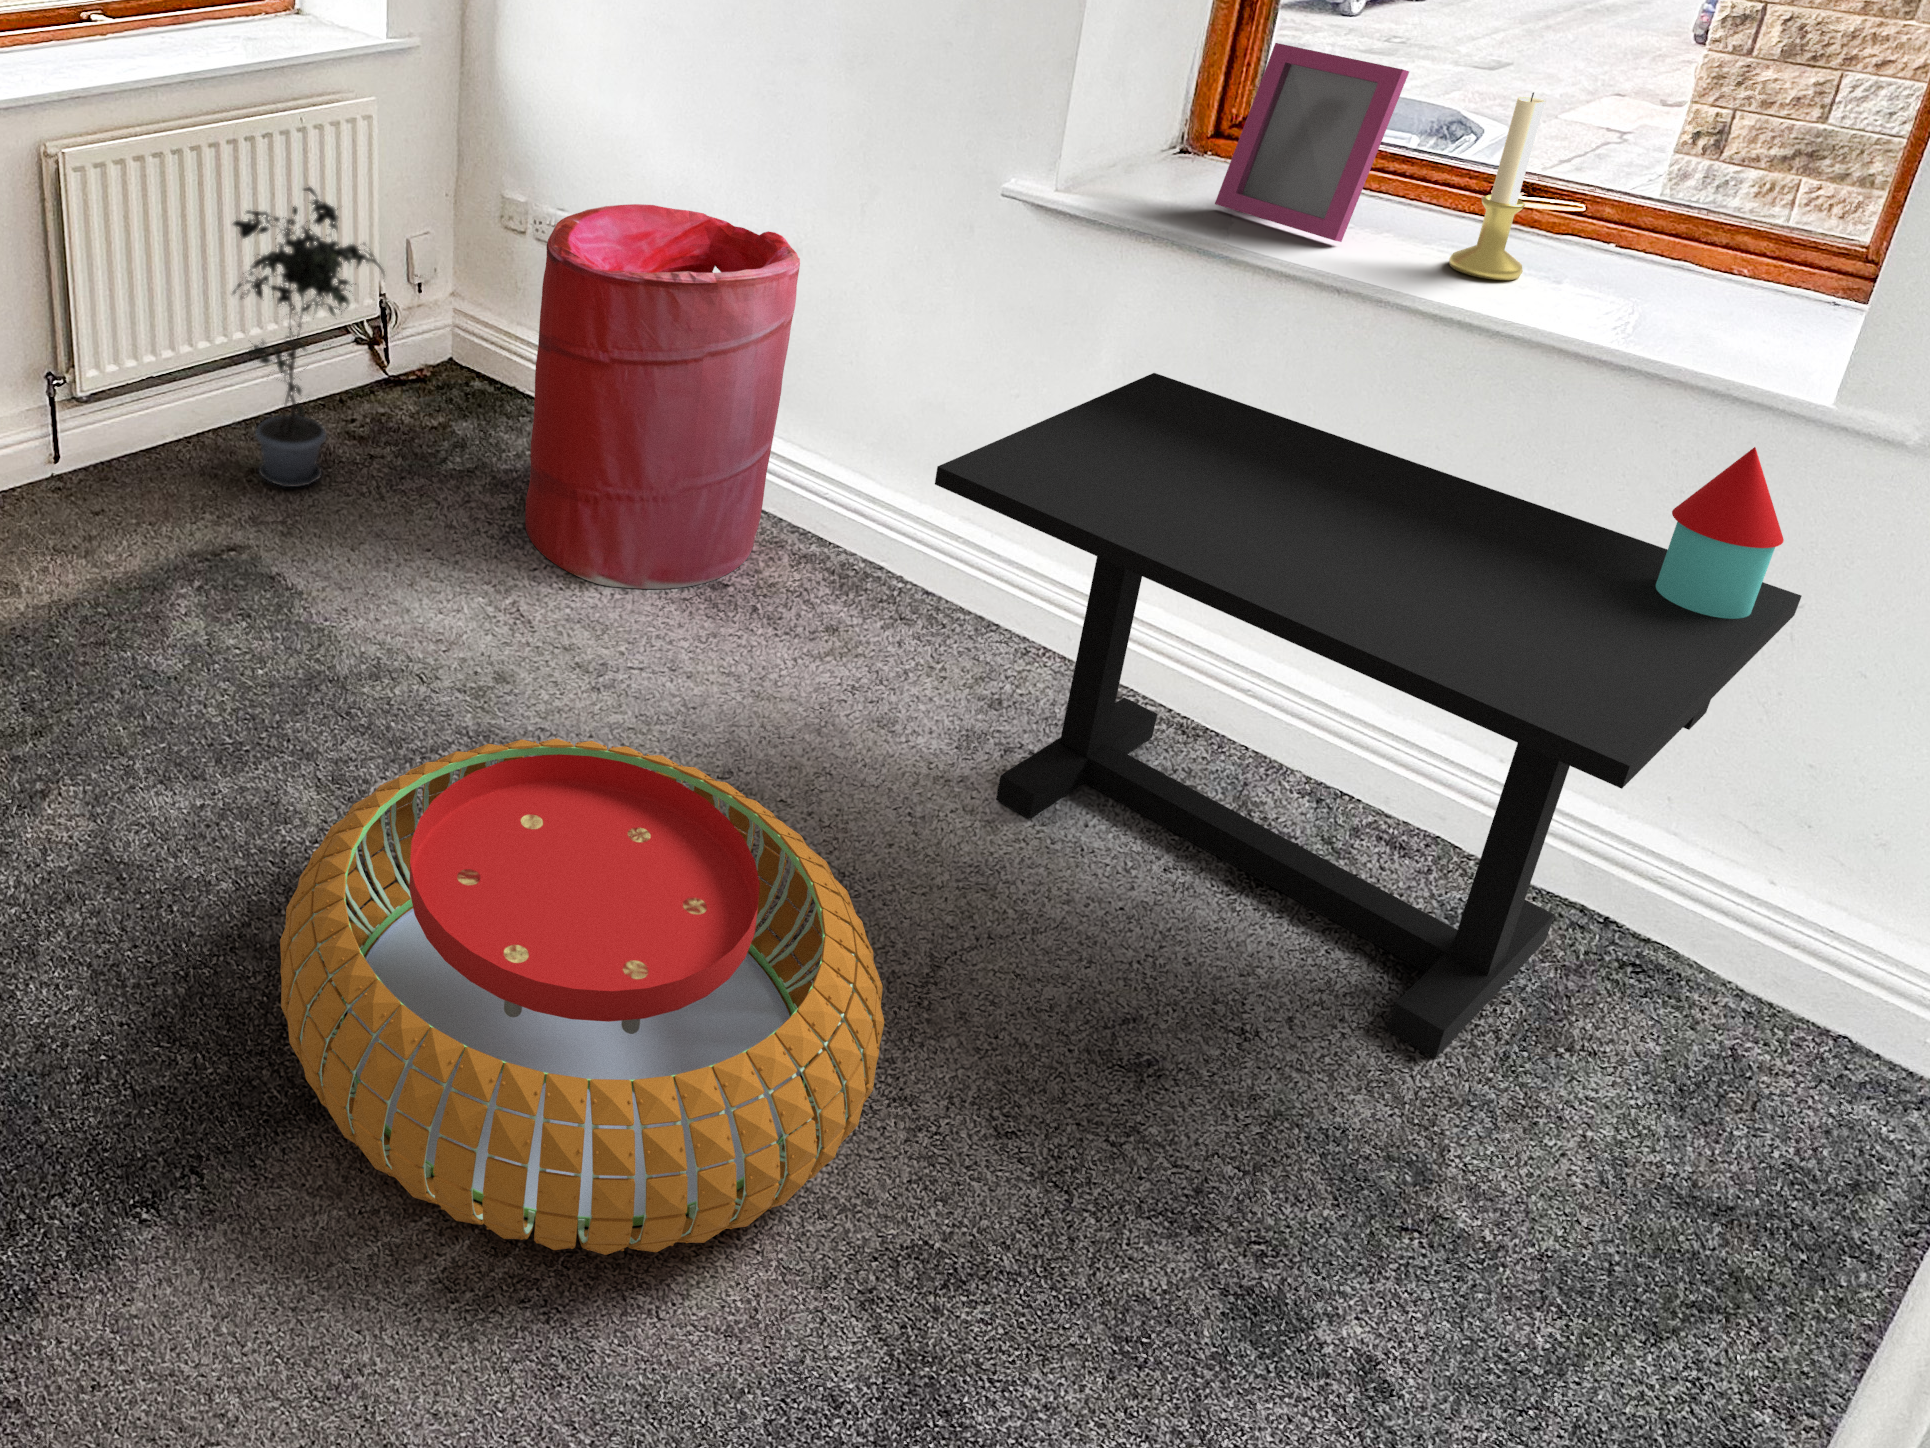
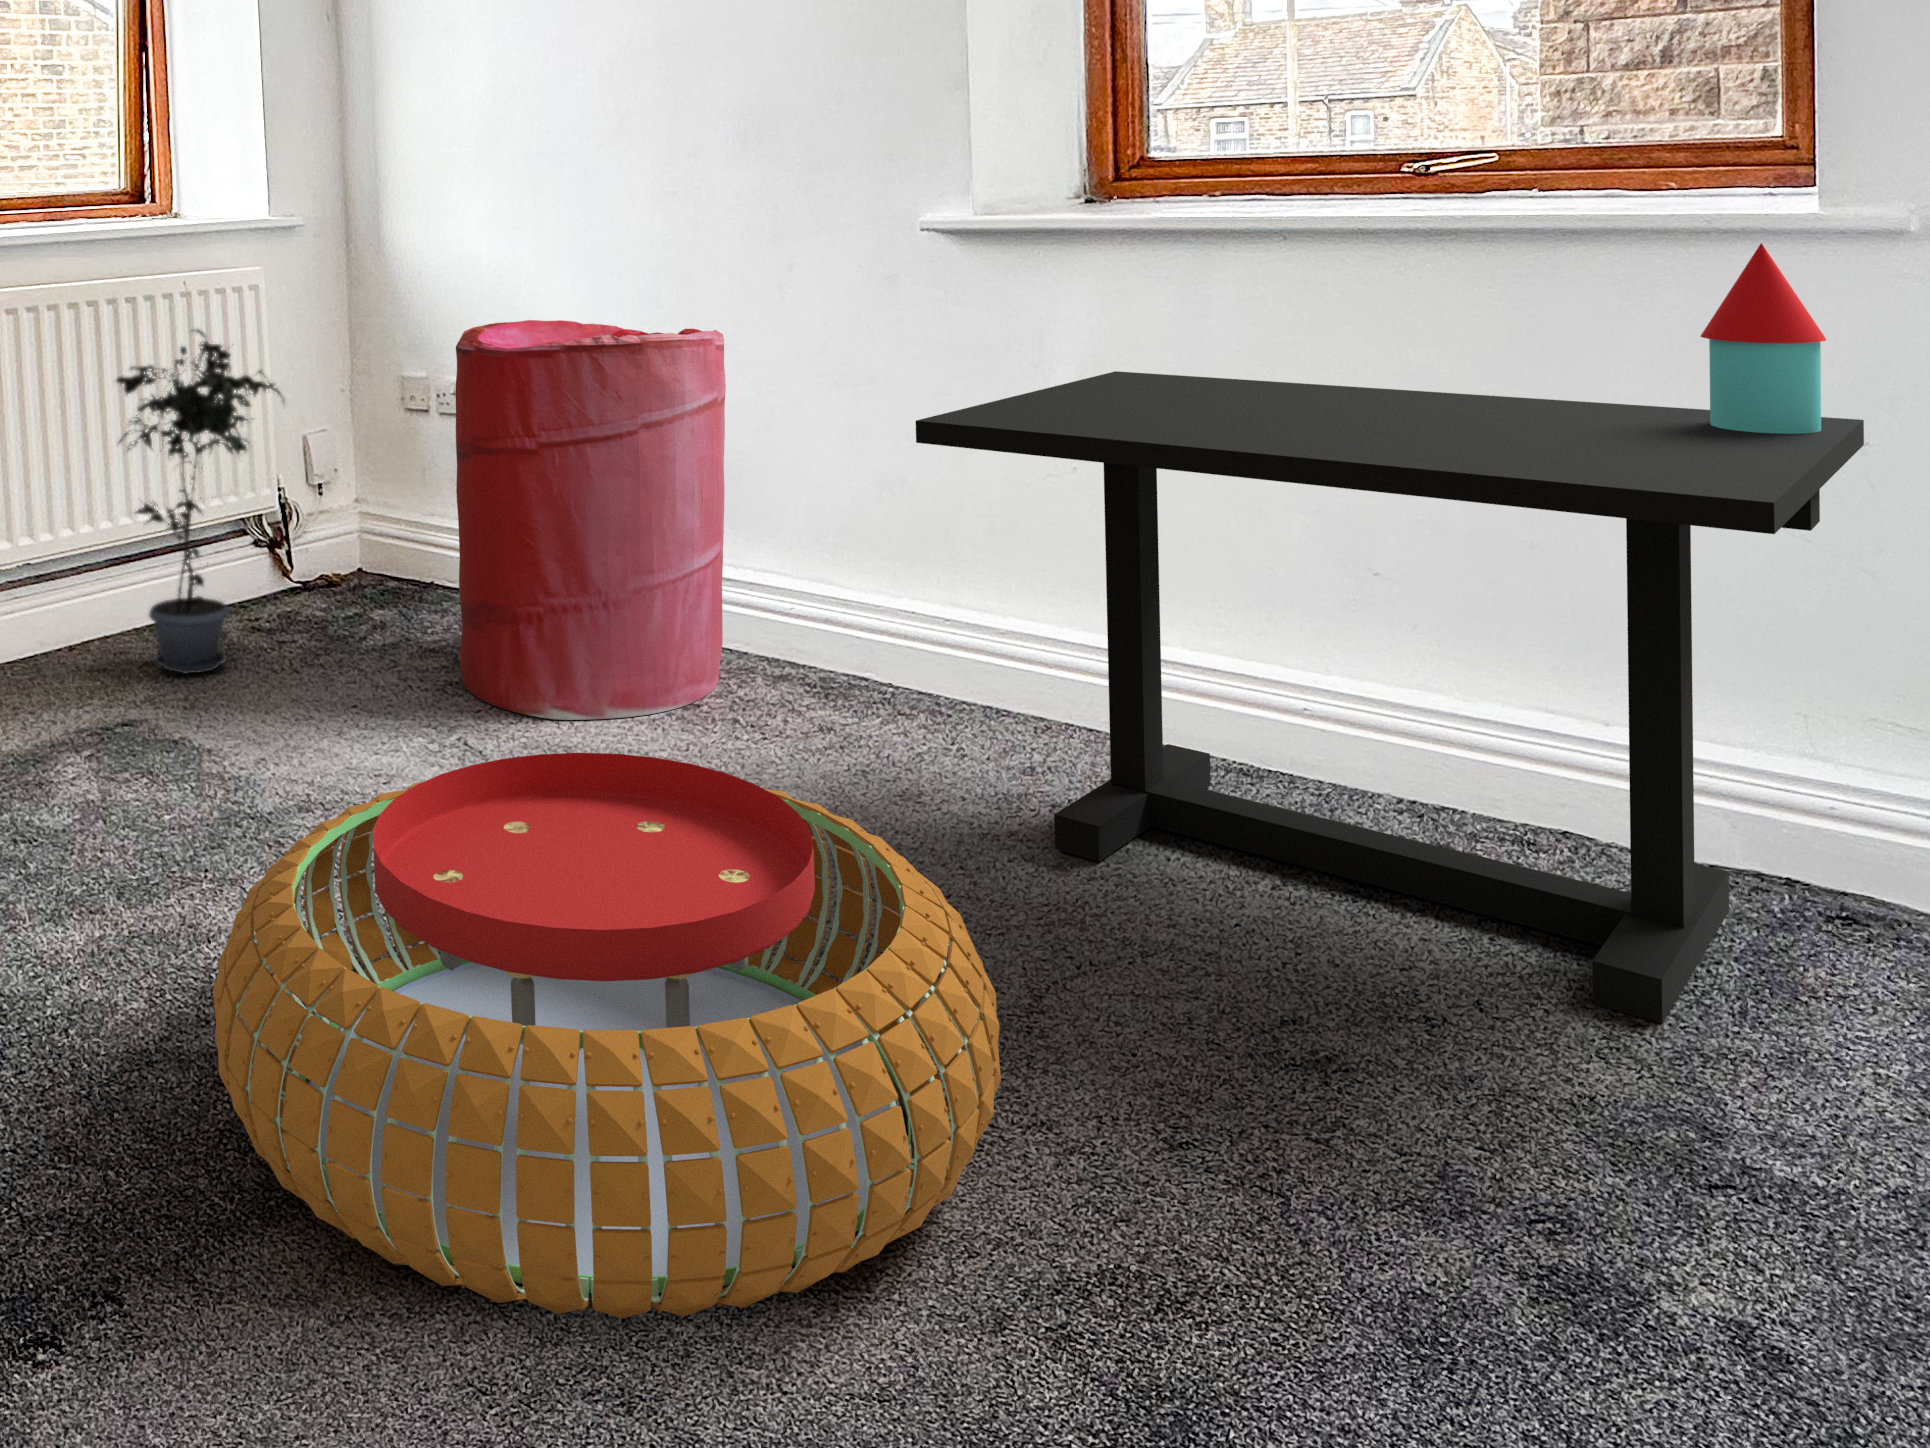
picture frame: present [1215,43,1409,242] -> none [1135,21,1293,199]
candle holder: present [1449,92,1545,280] -> none [1384,8,1460,197]

